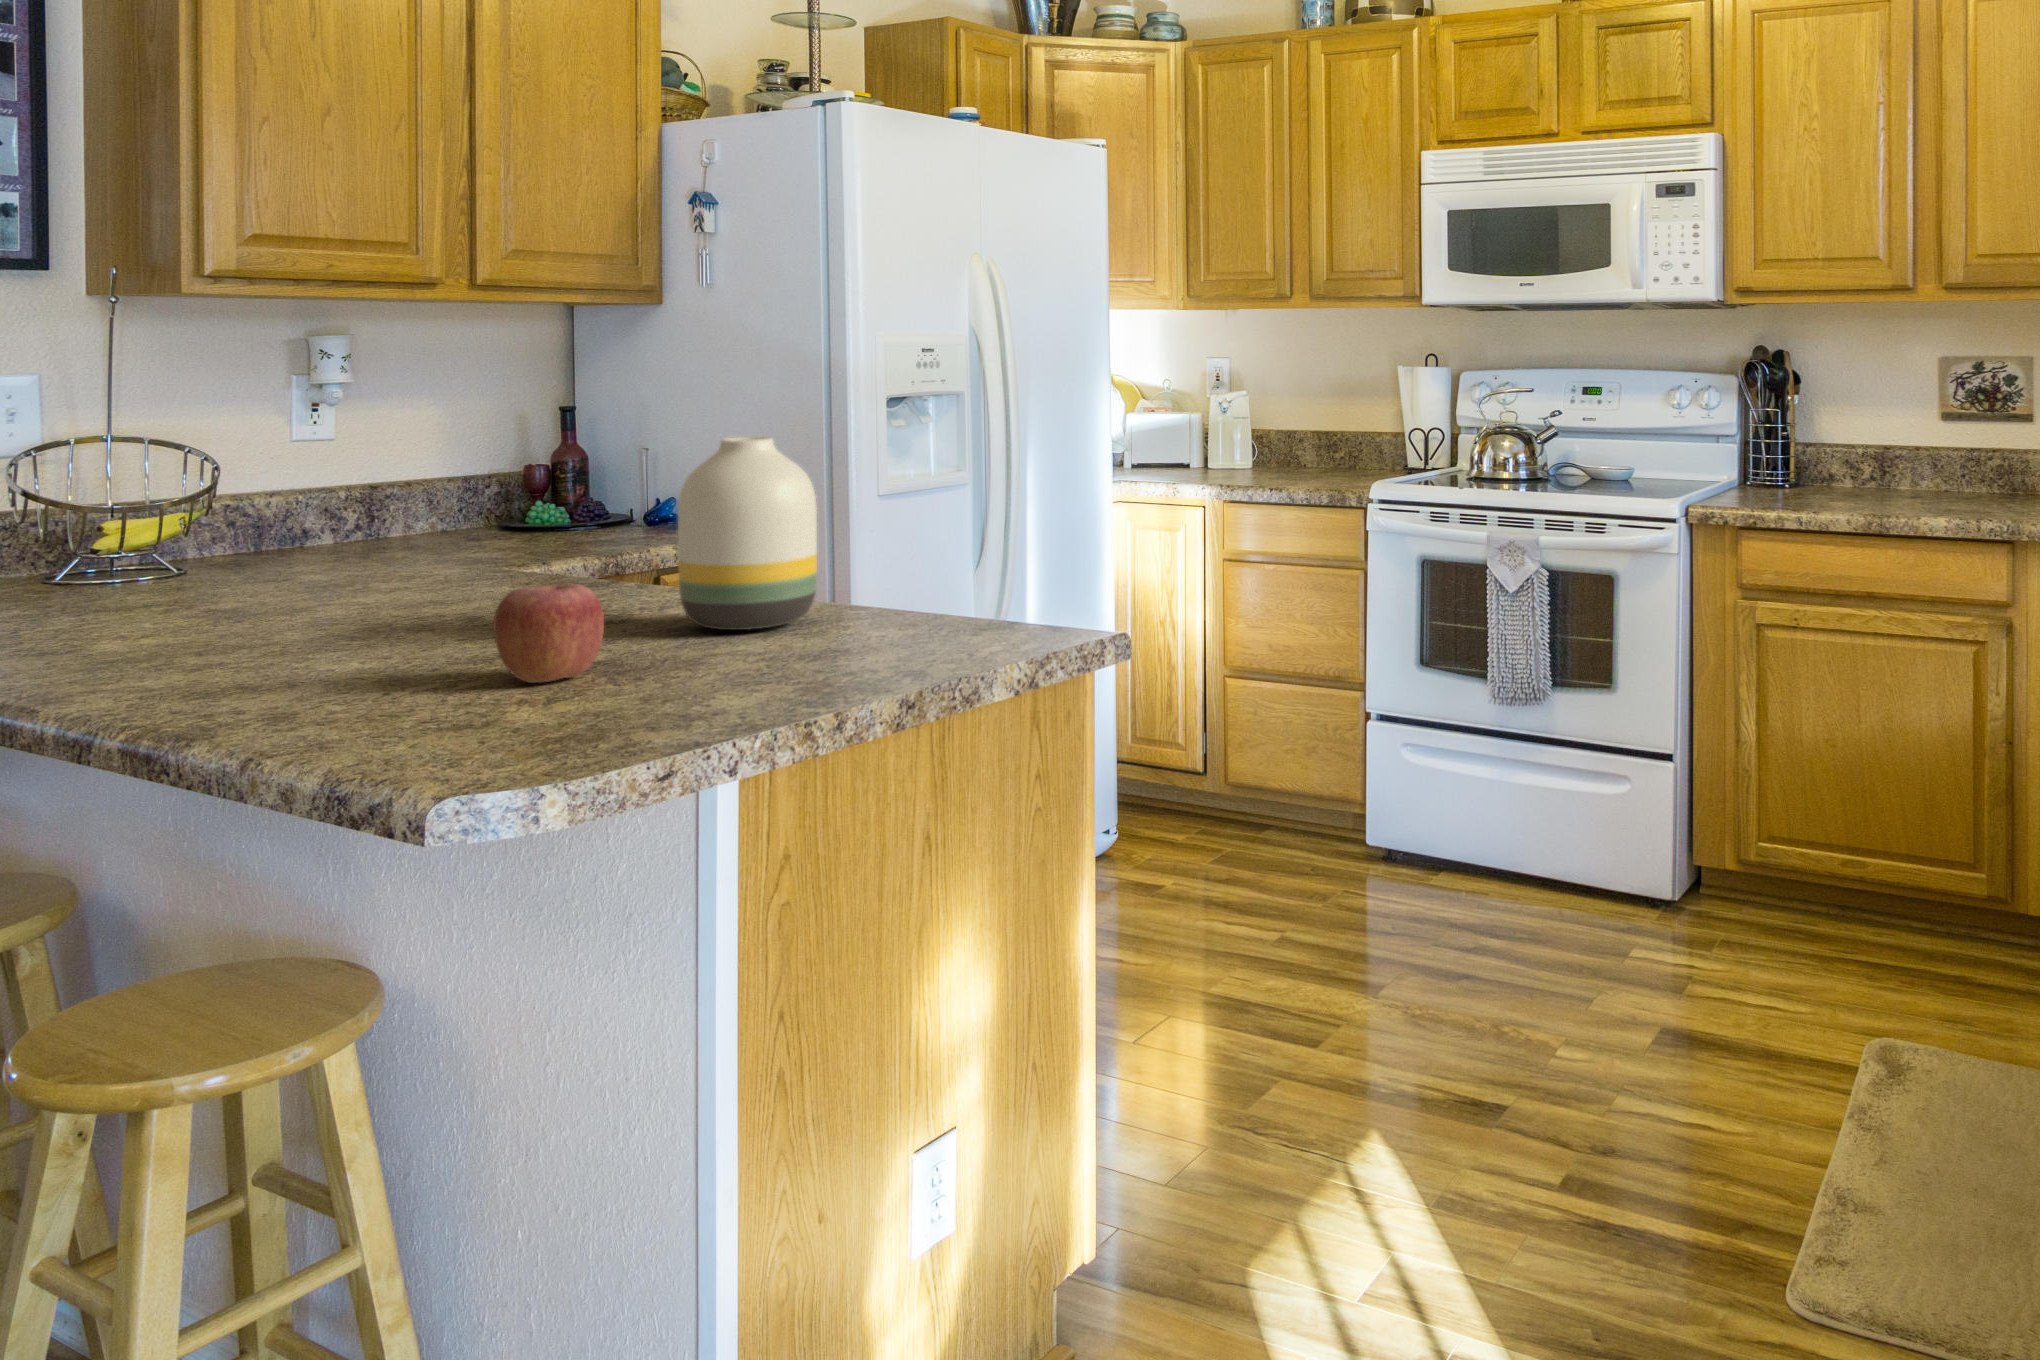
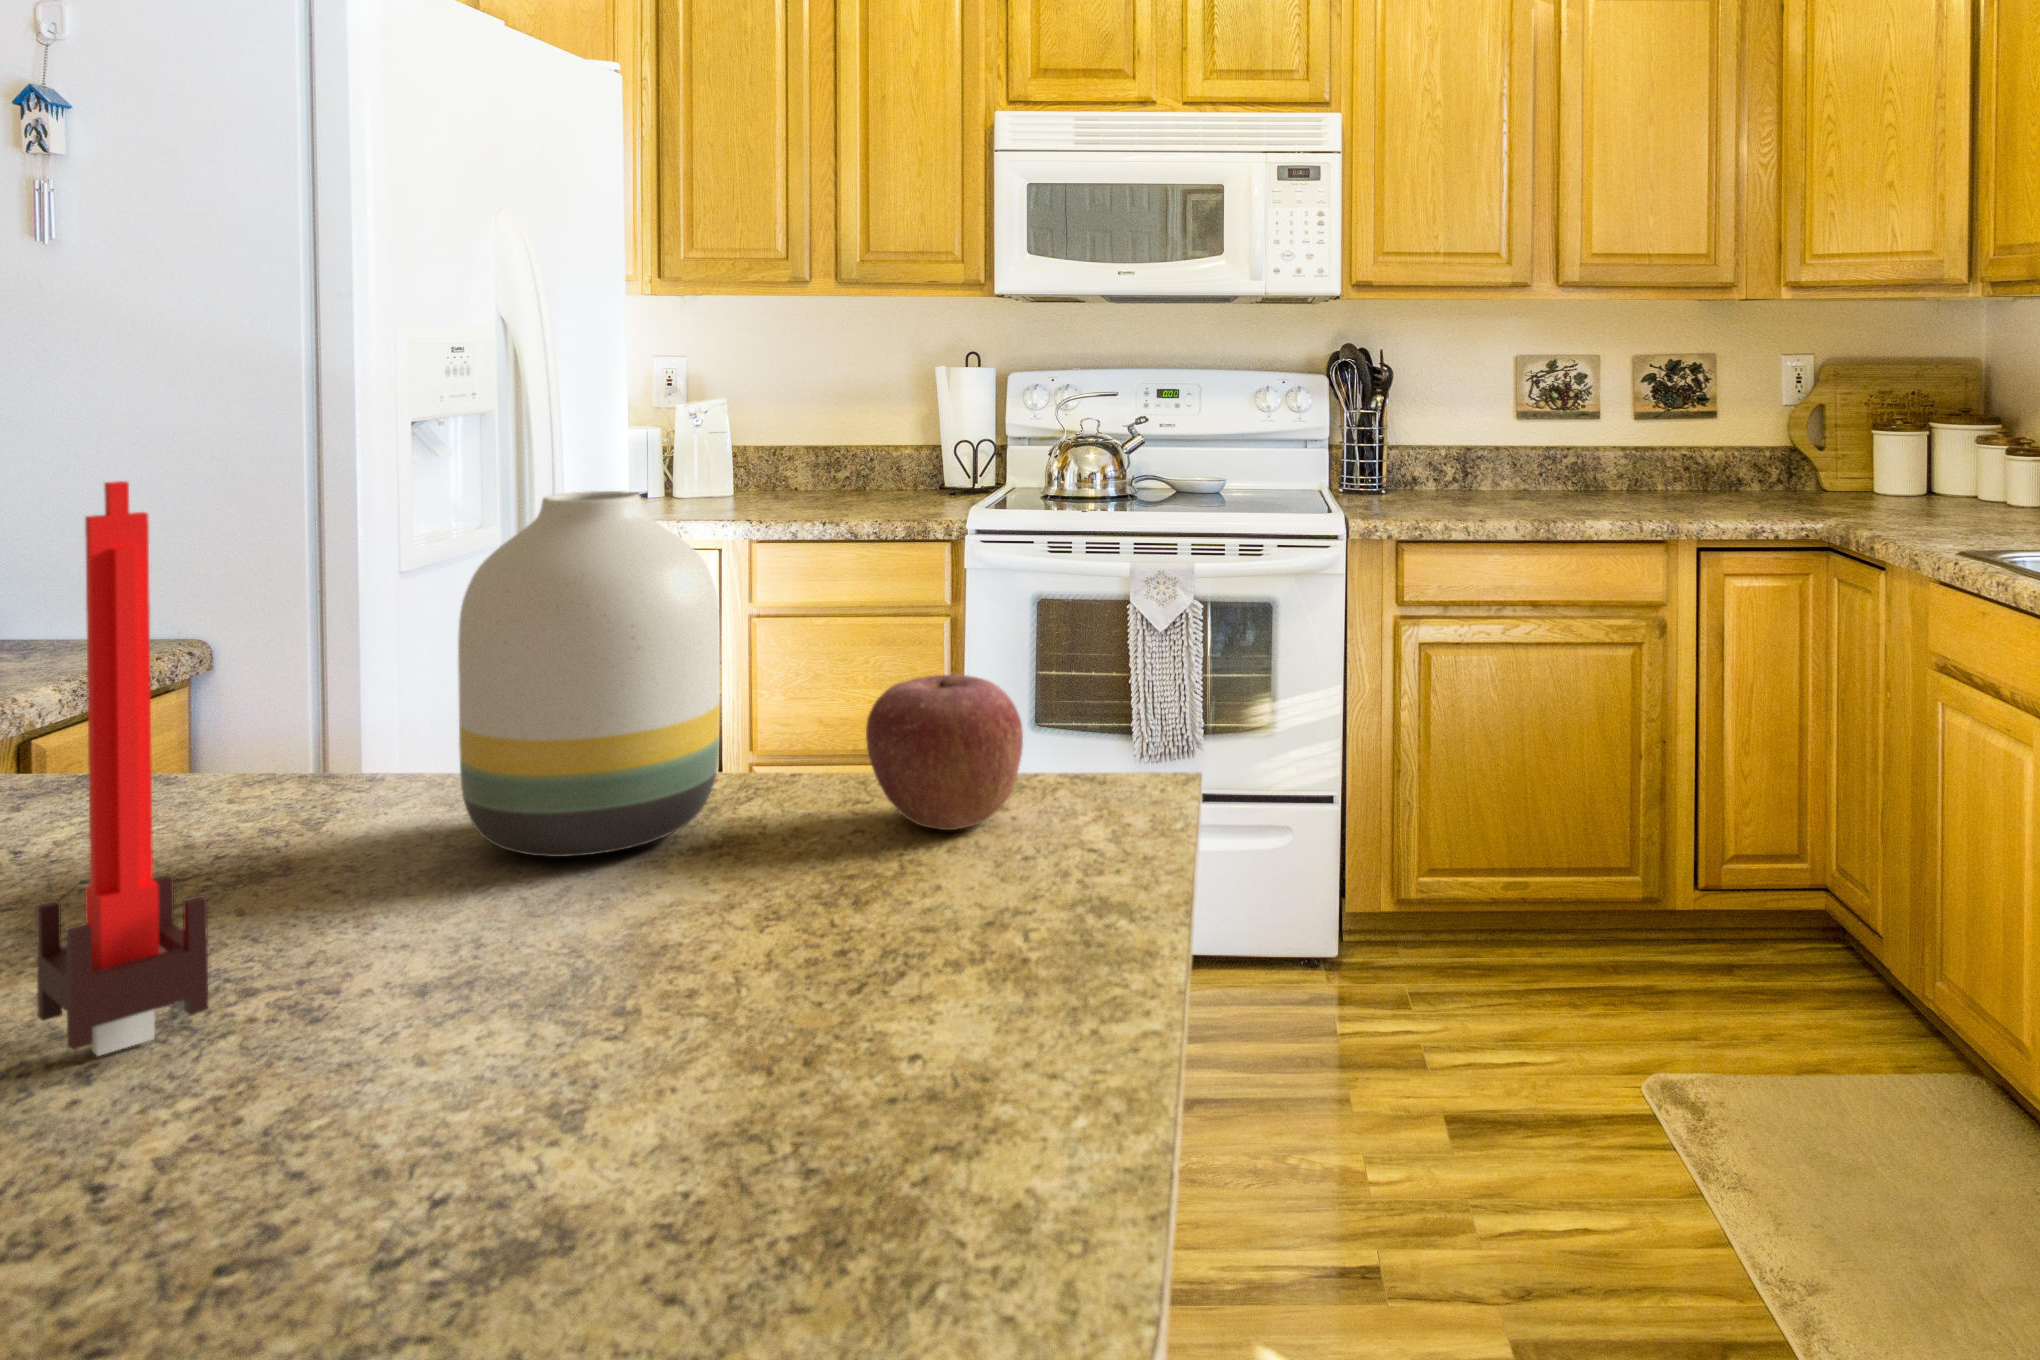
candle: none [434,419,494,666] -> present [36,481,208,1056]
apple: present [493,584,604,683] -> present [866,674,1023,830]

